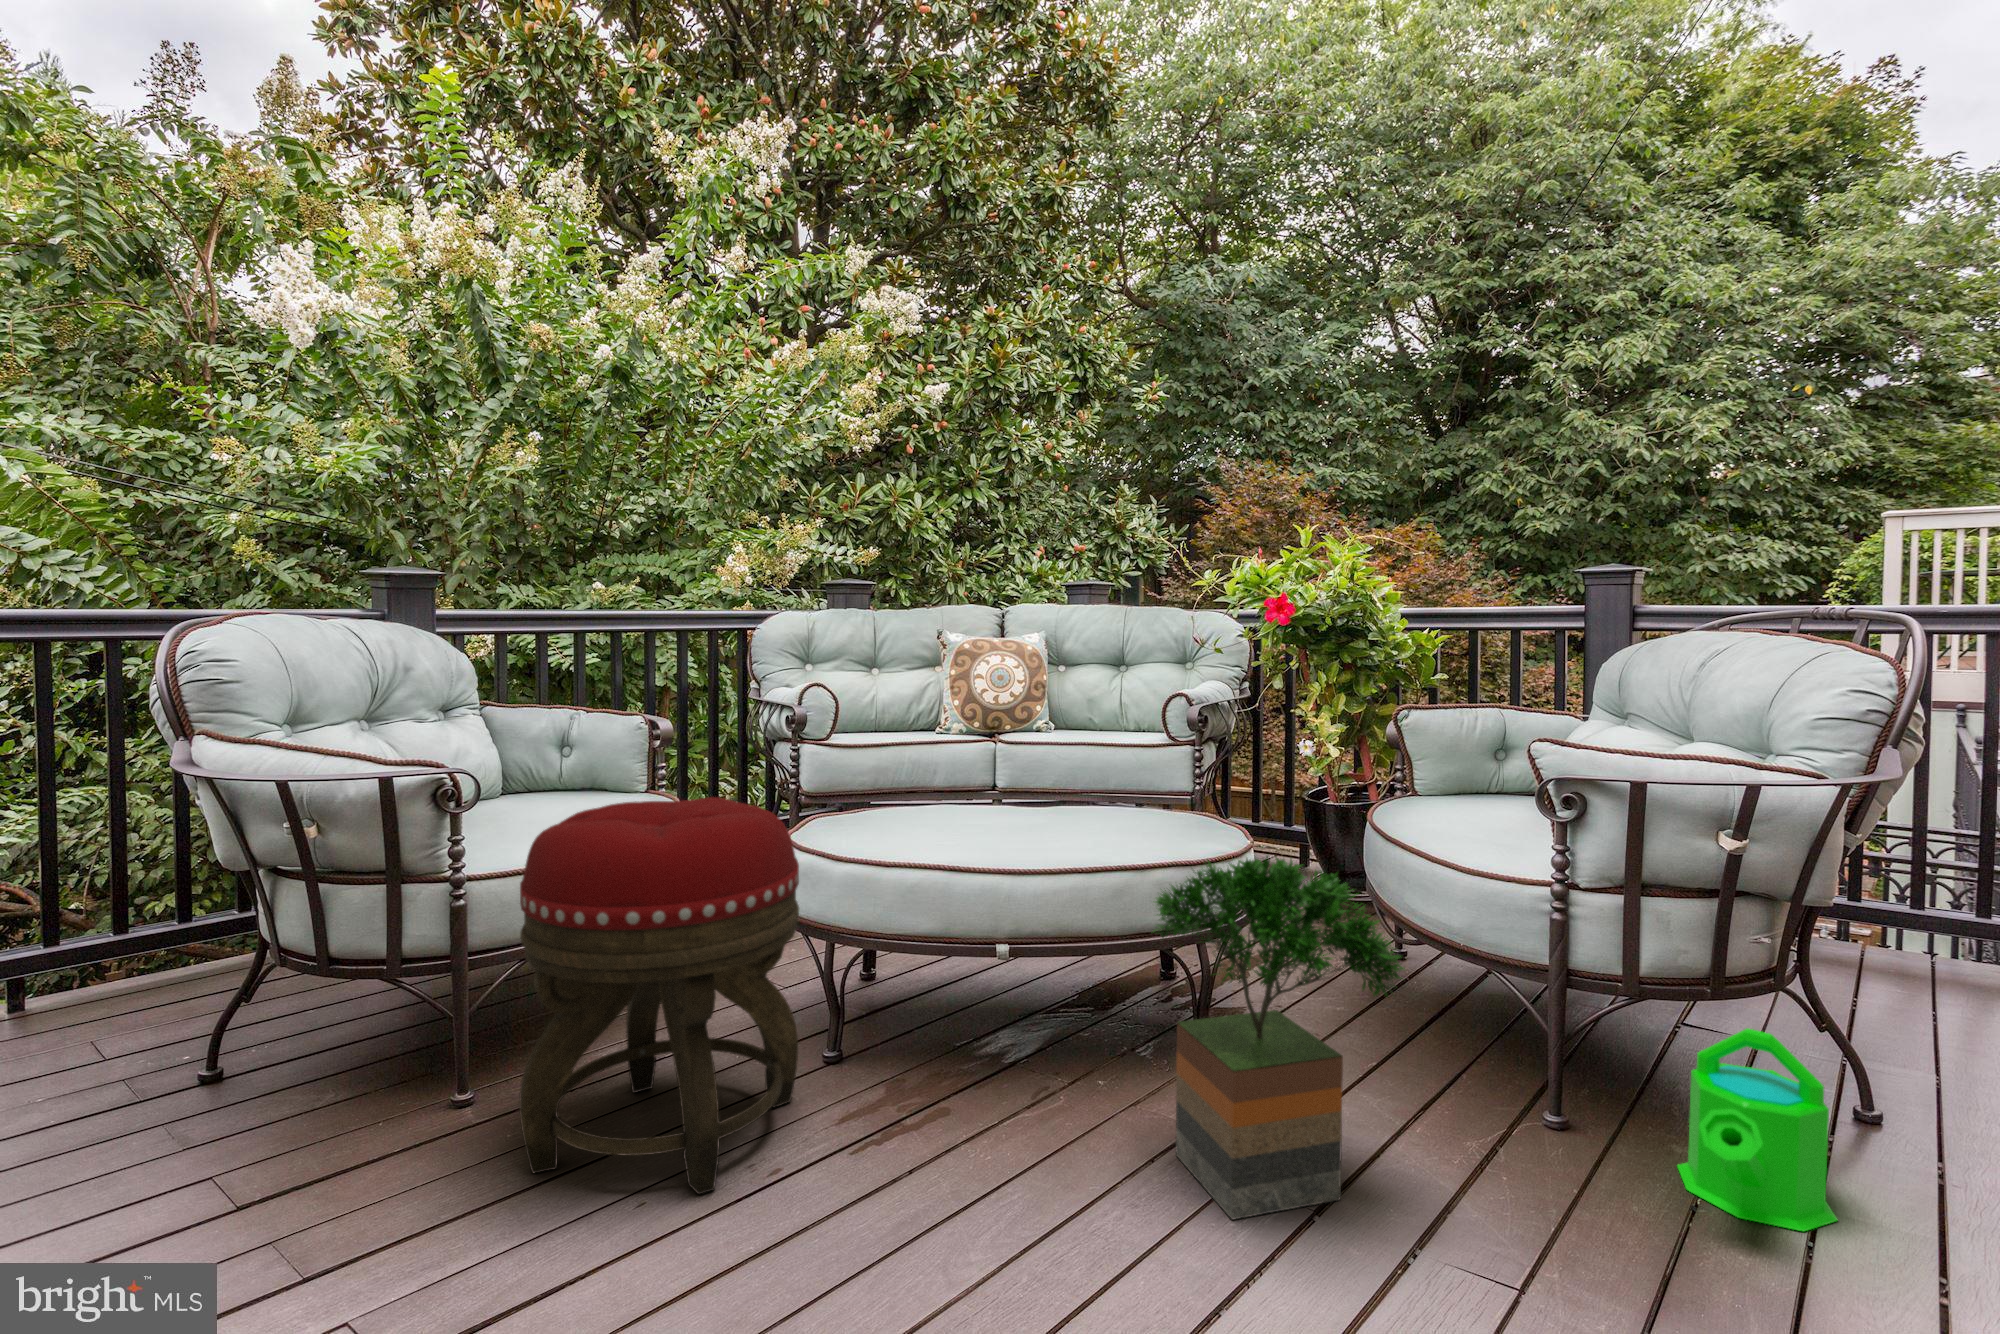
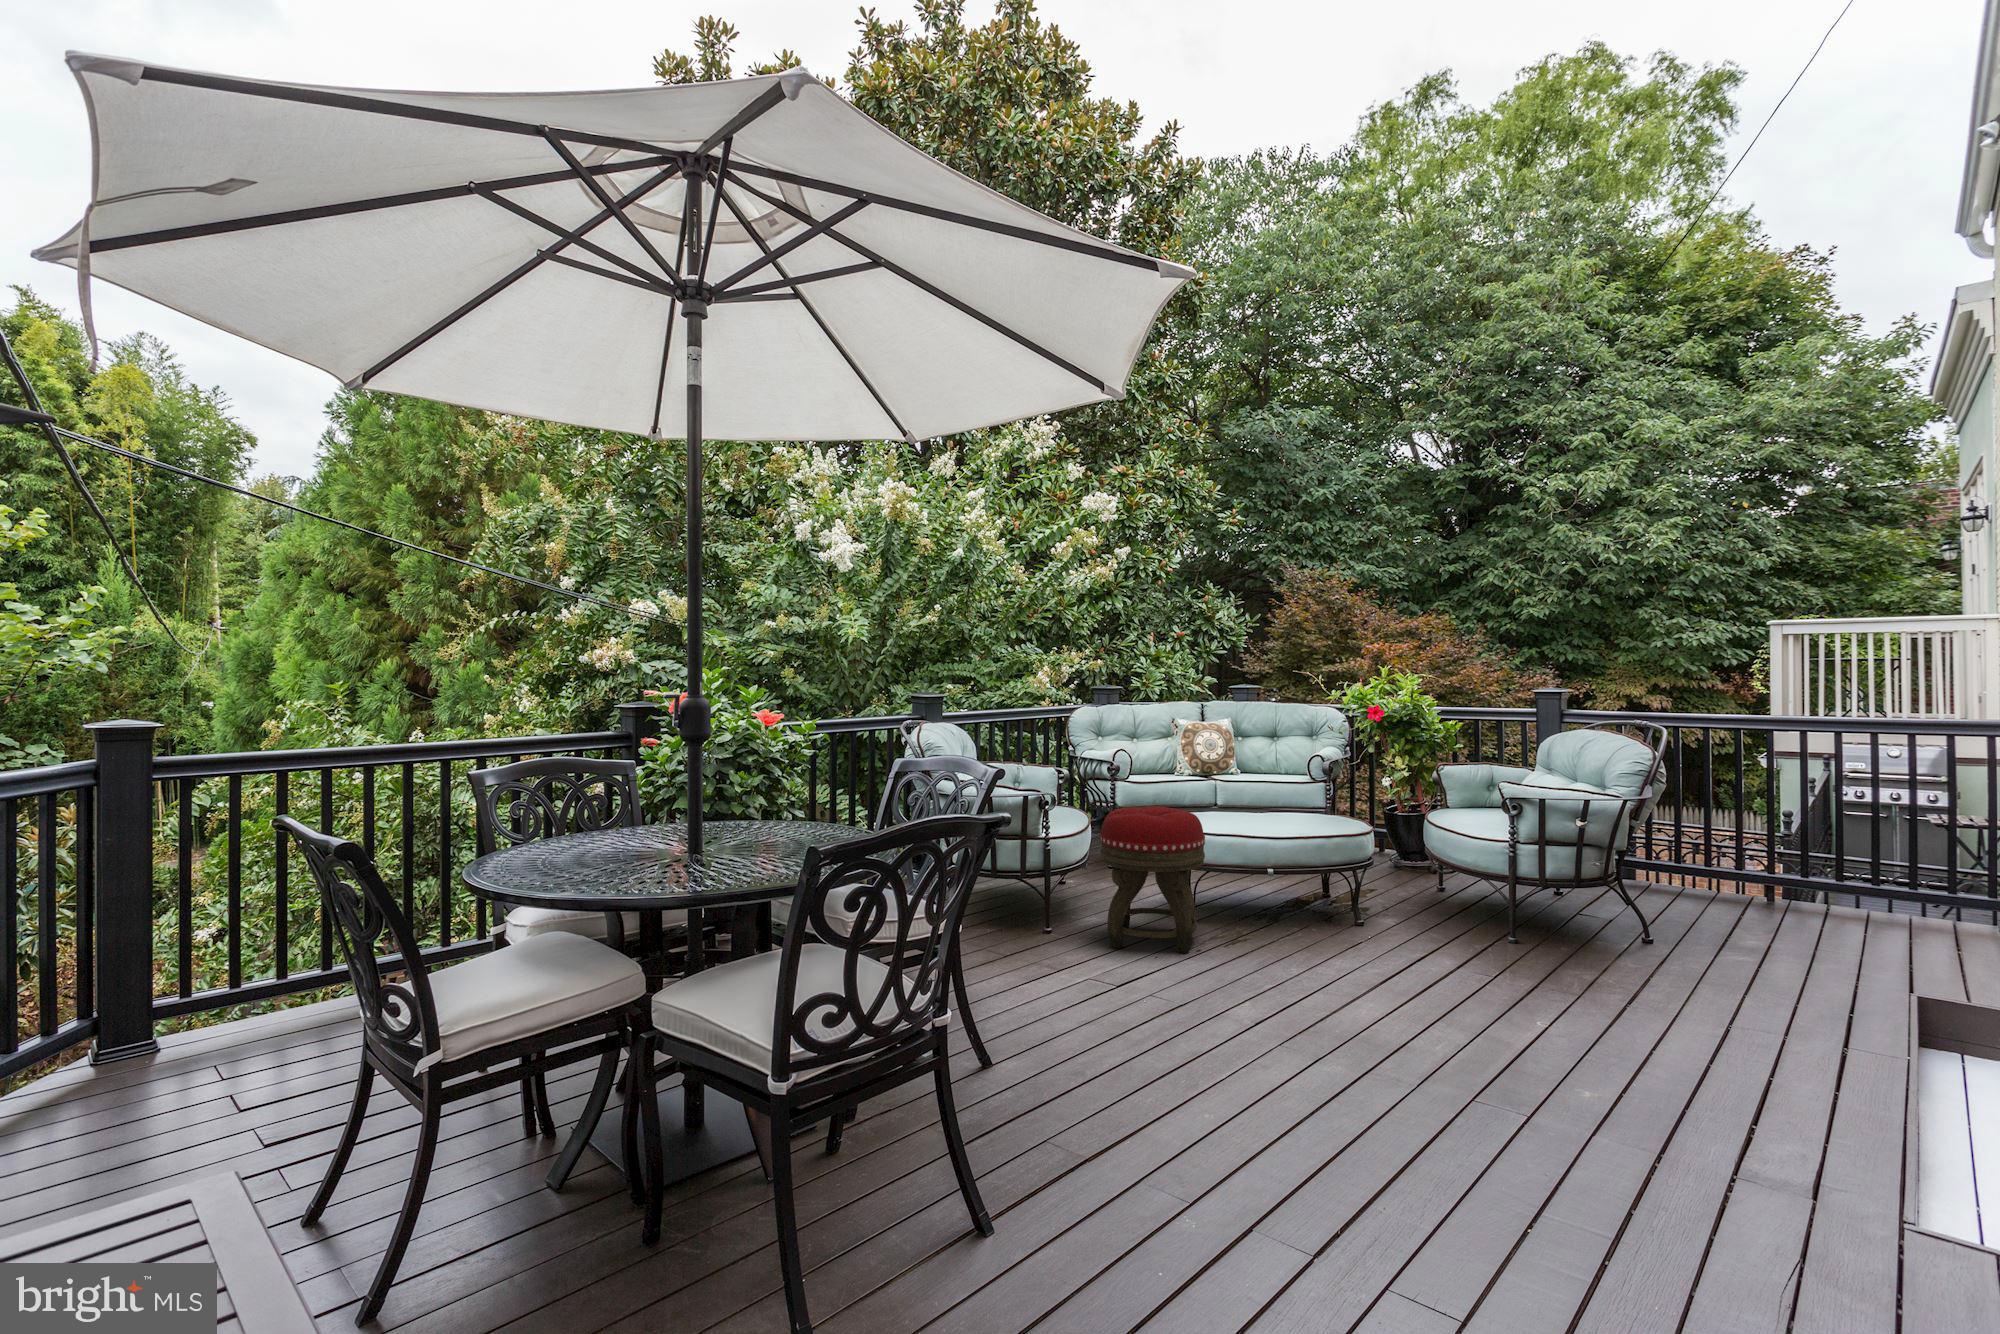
potted tree: present [1153,856,1405,1220] -> none [1348,827,1452,960]
watering can: present [1677,1028,1837,1231] -> none [1560,893,1617,964]

